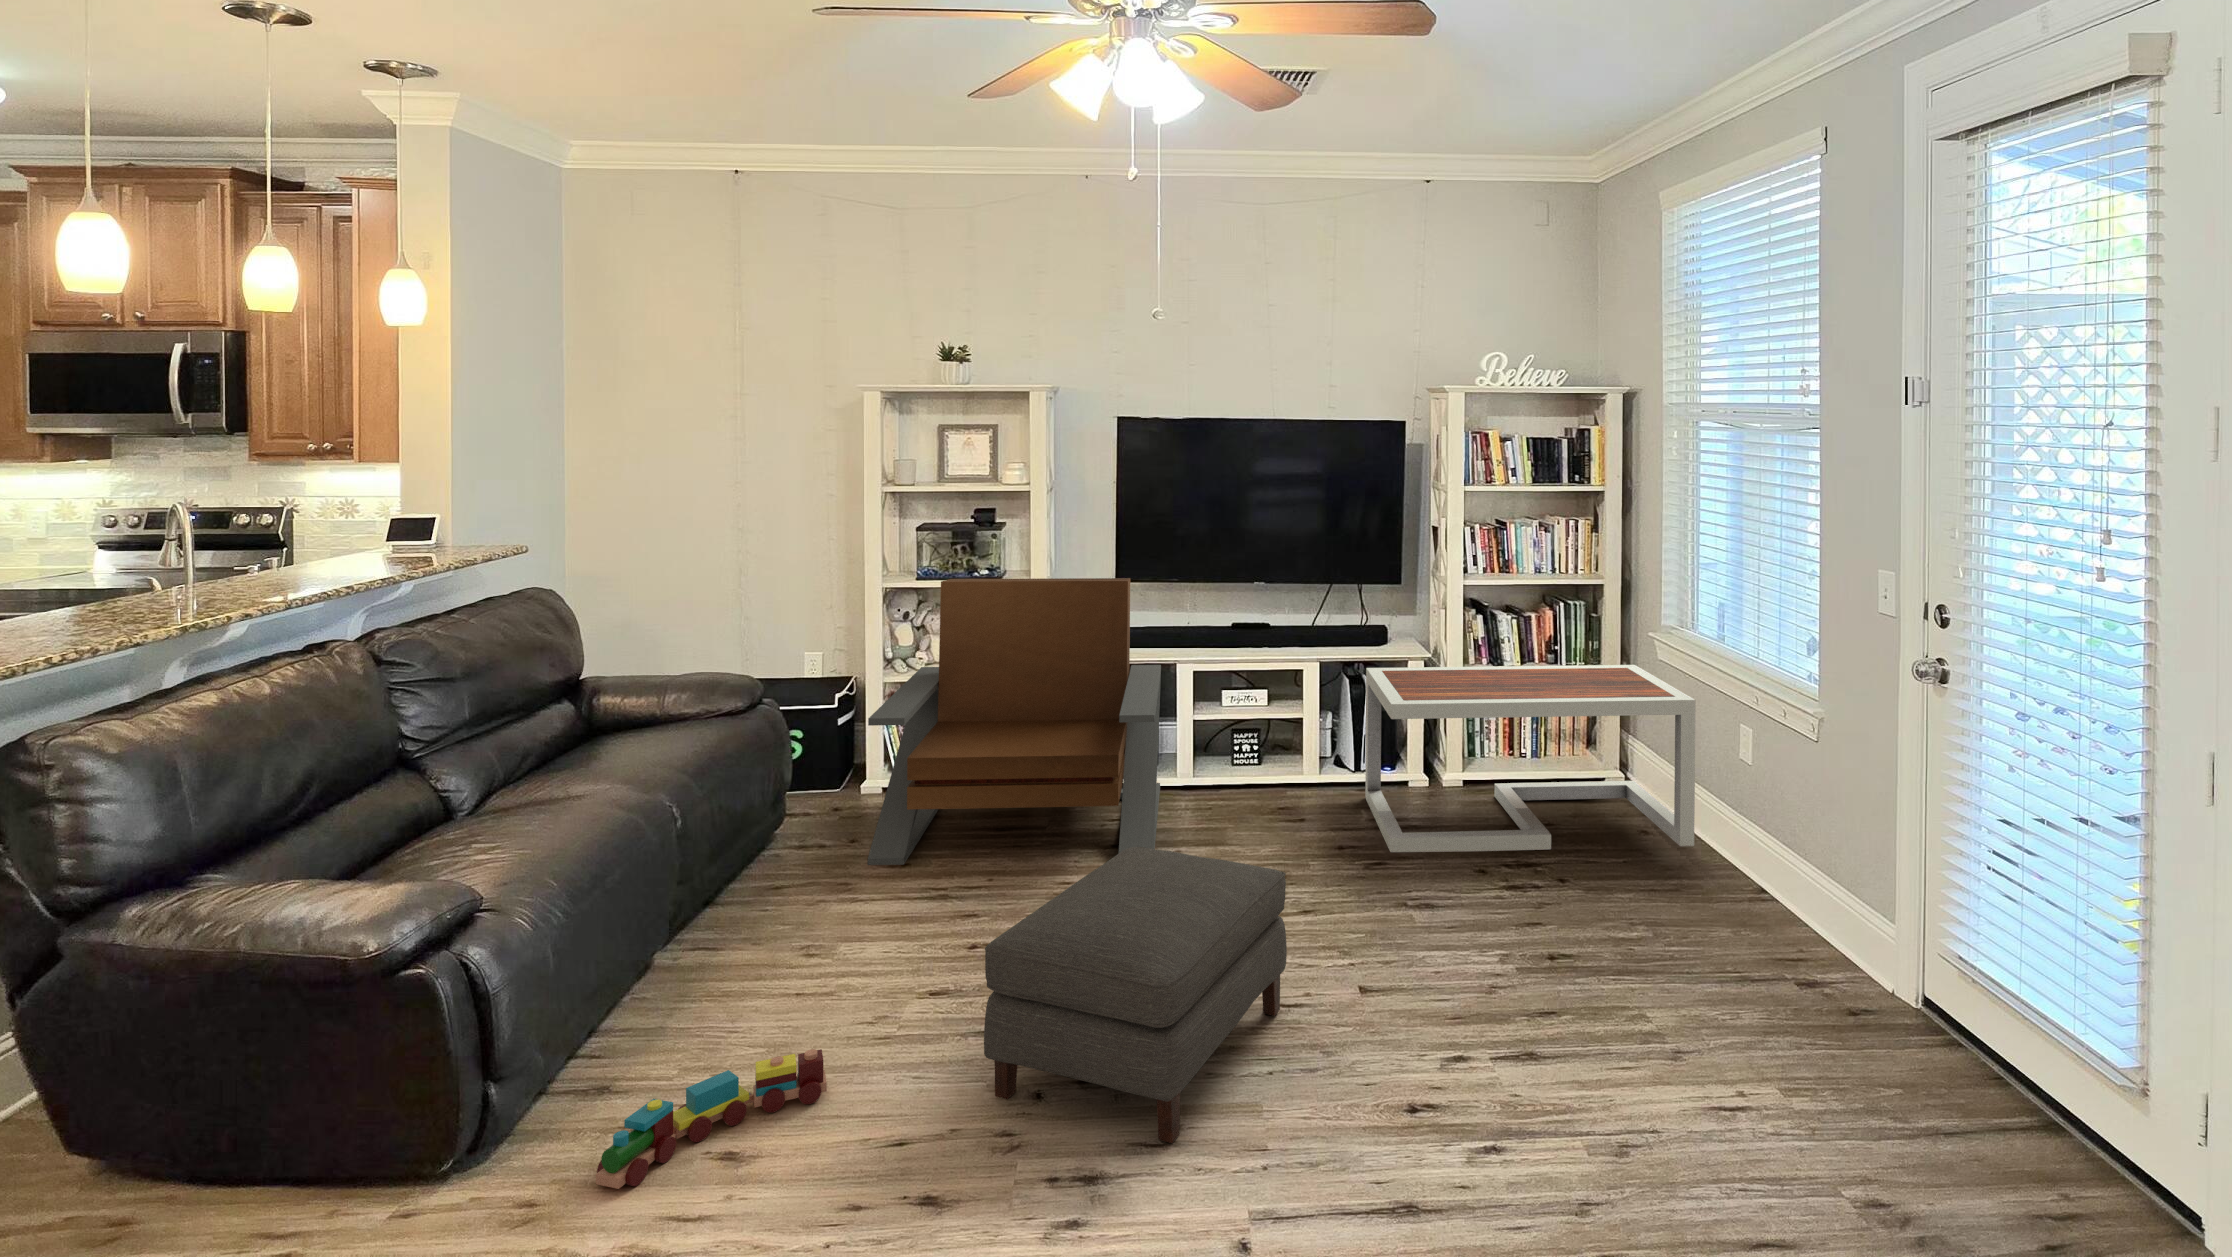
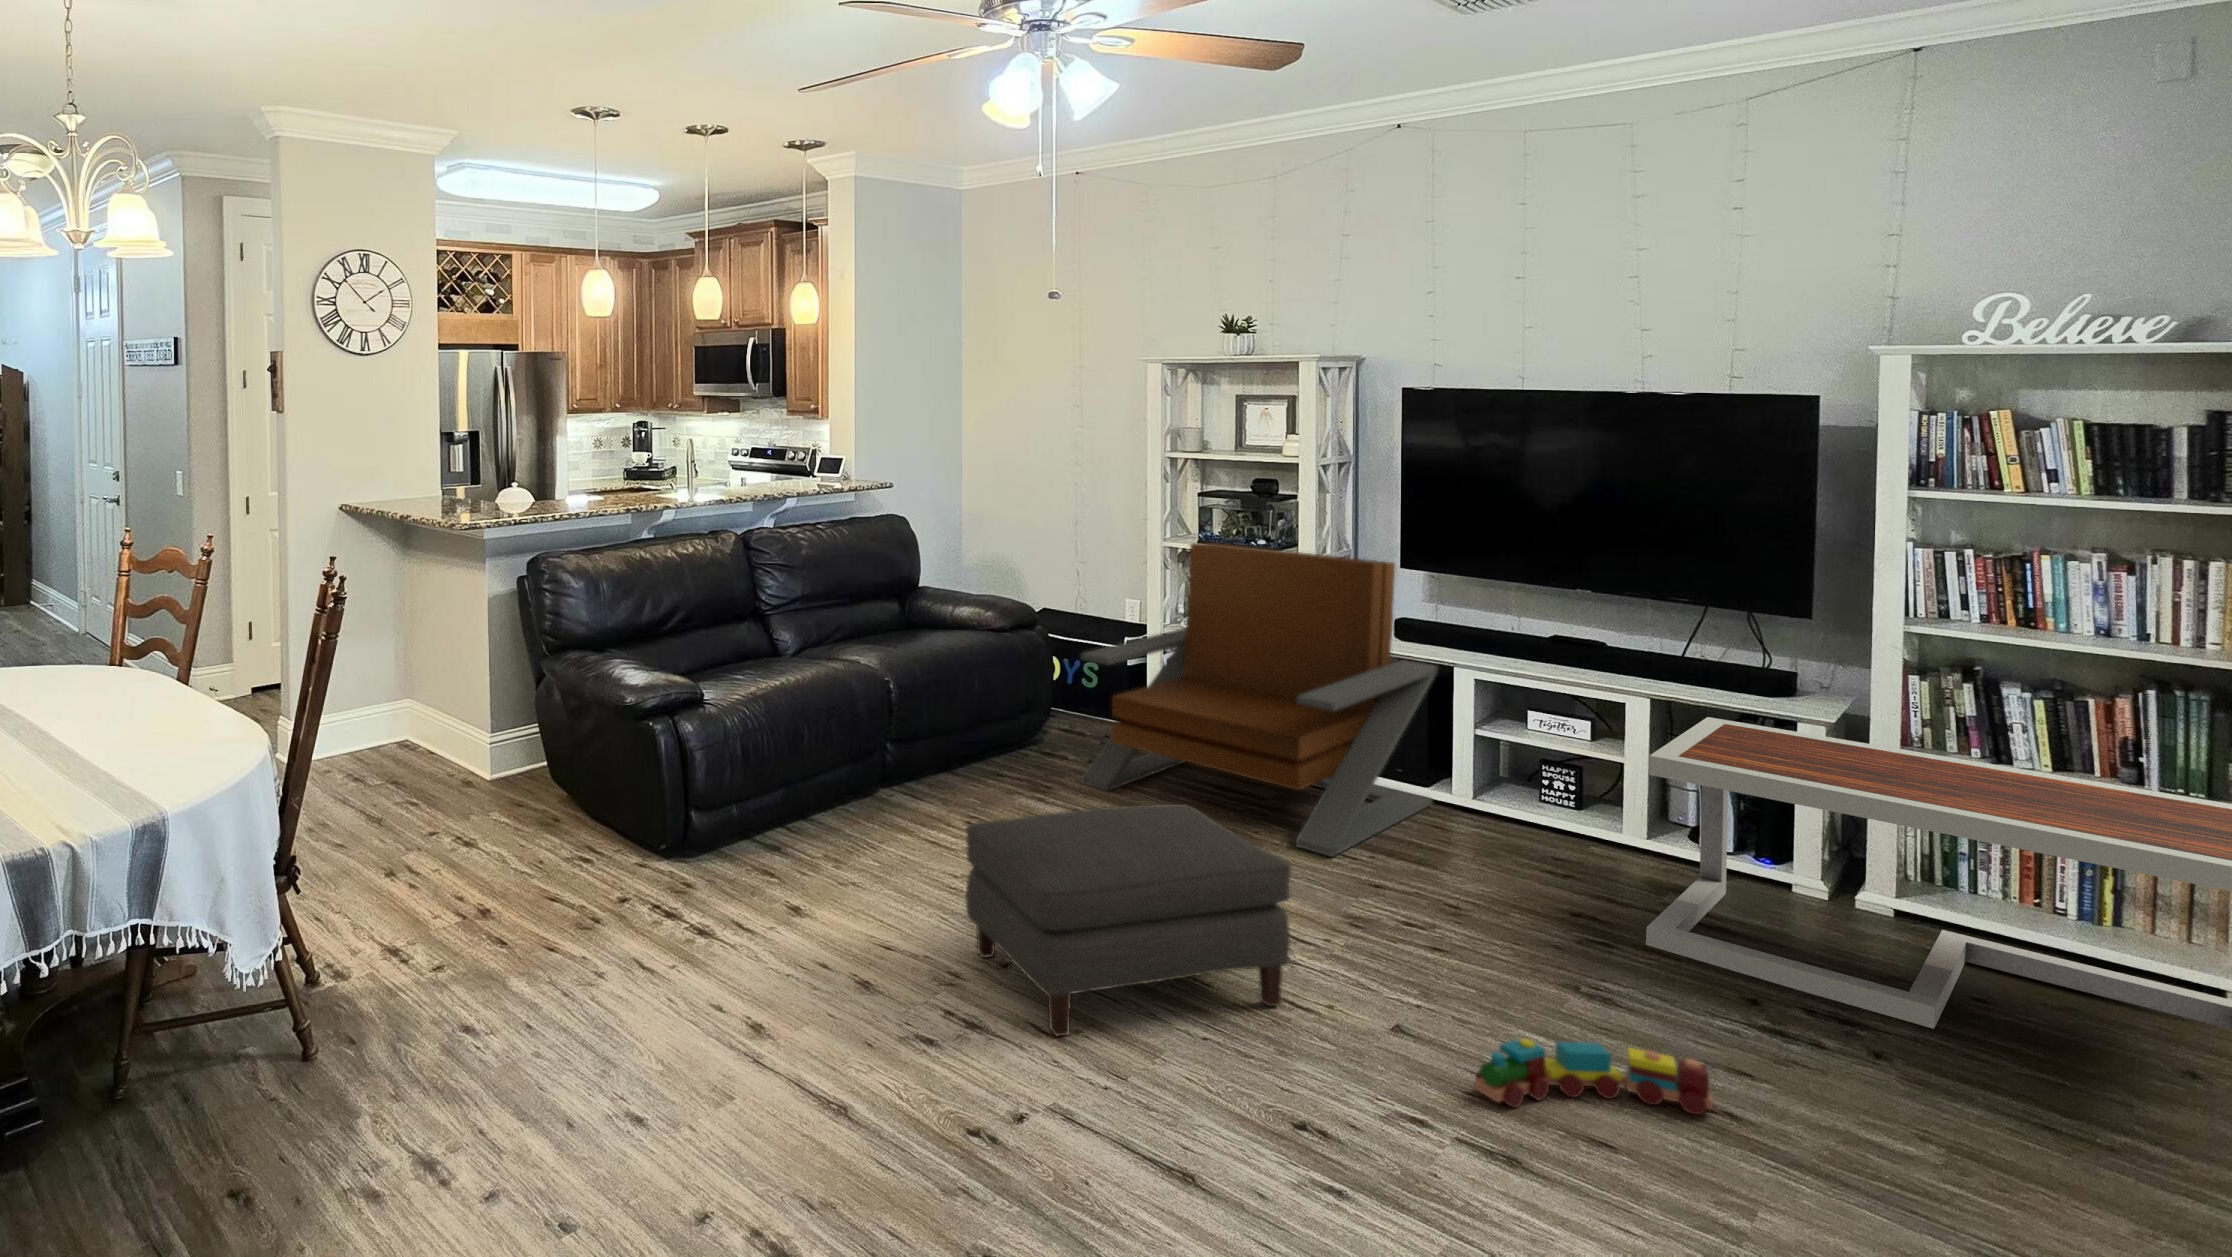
toy train: present [596,1049,827,1189] -> present [1475,1038,1713,1115]

